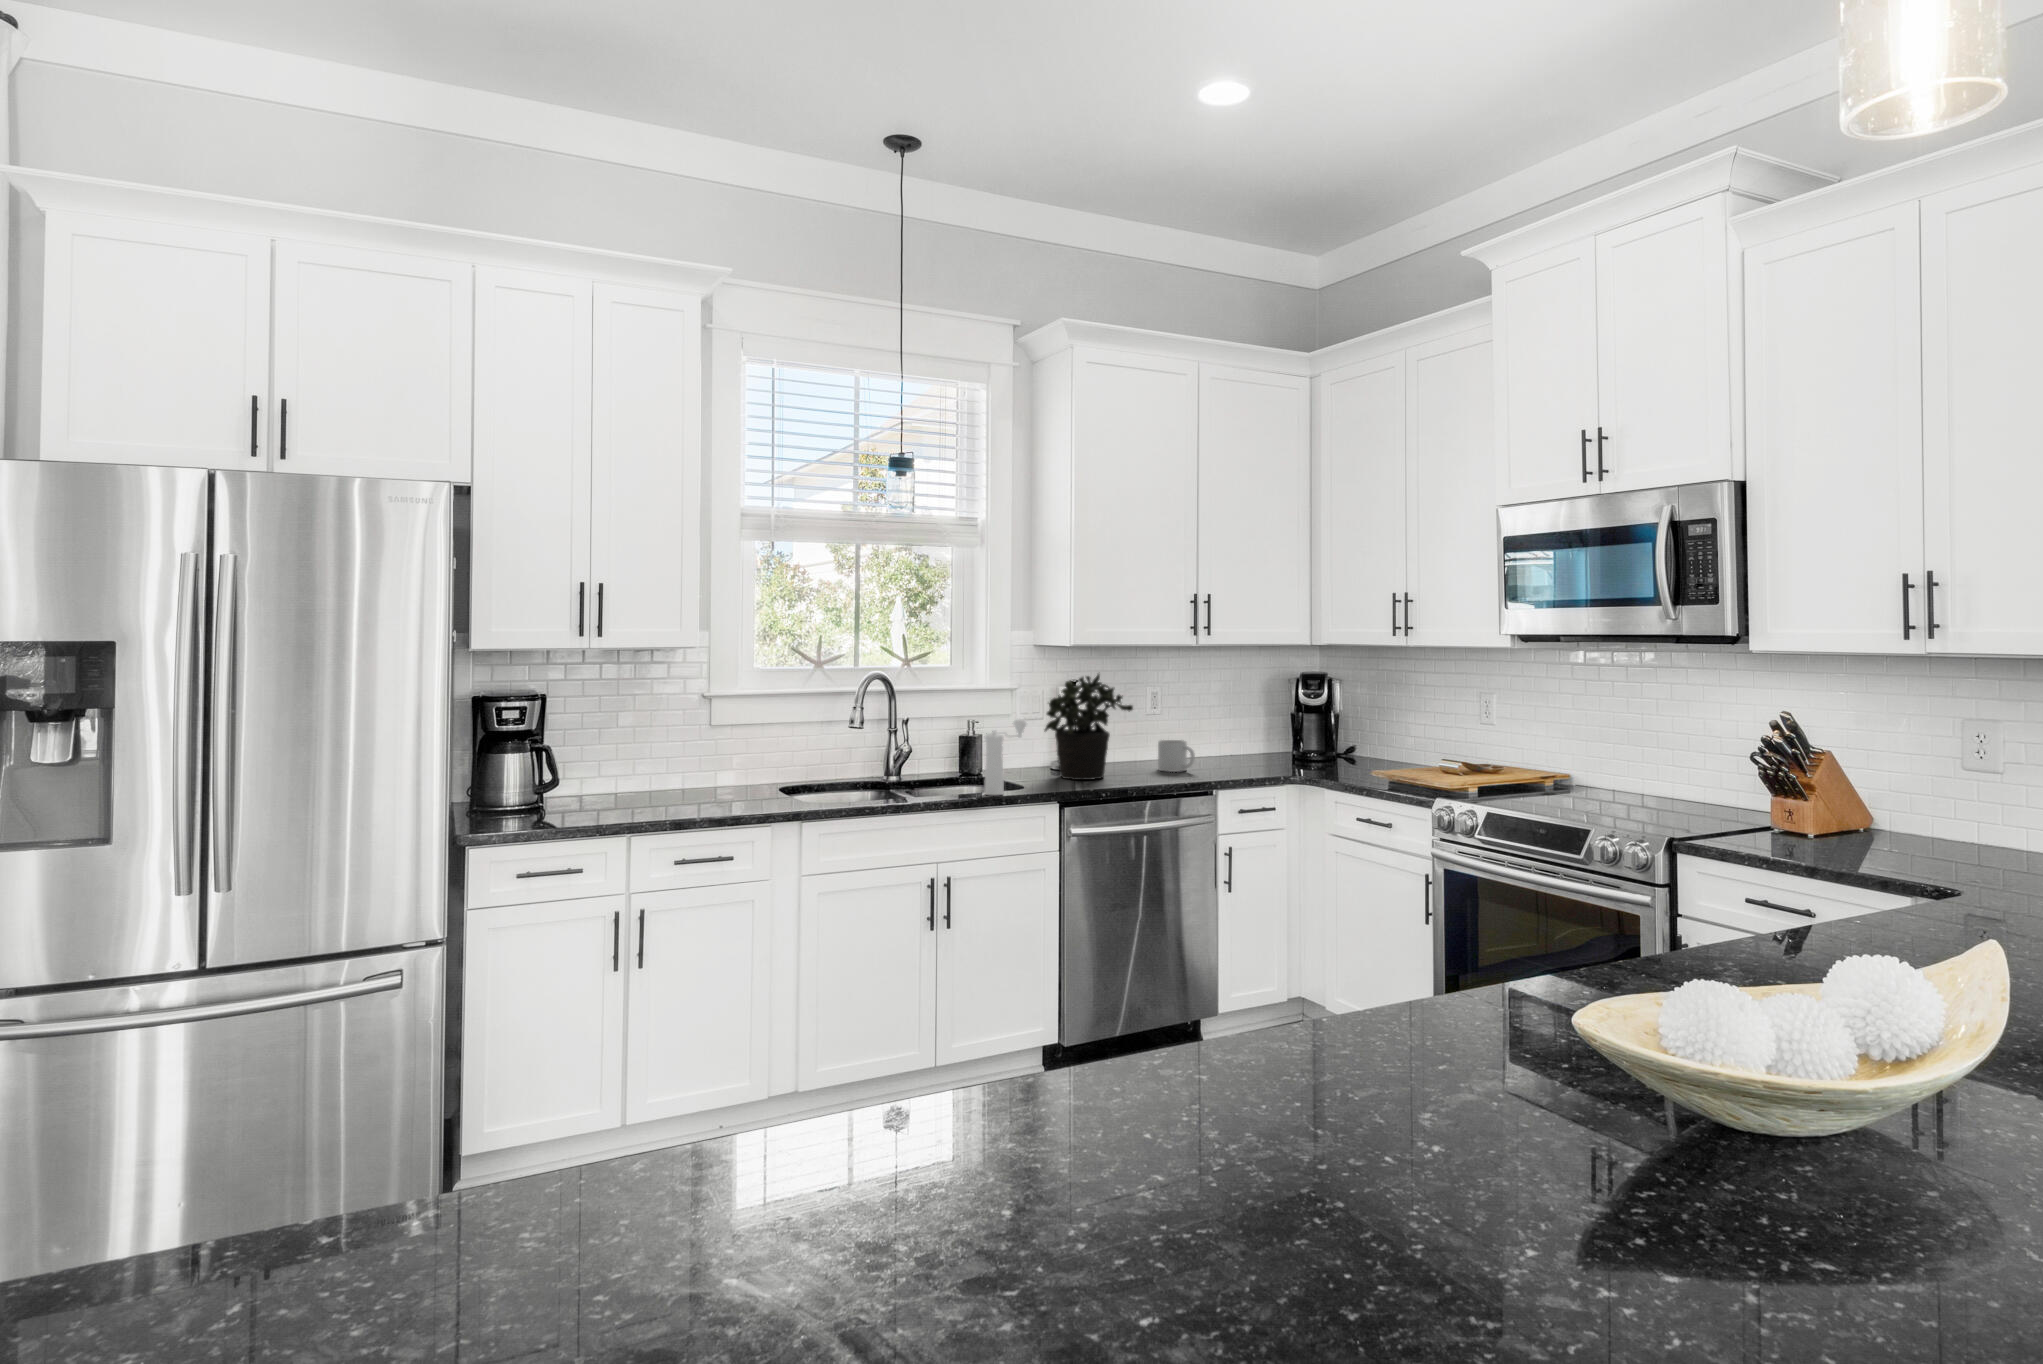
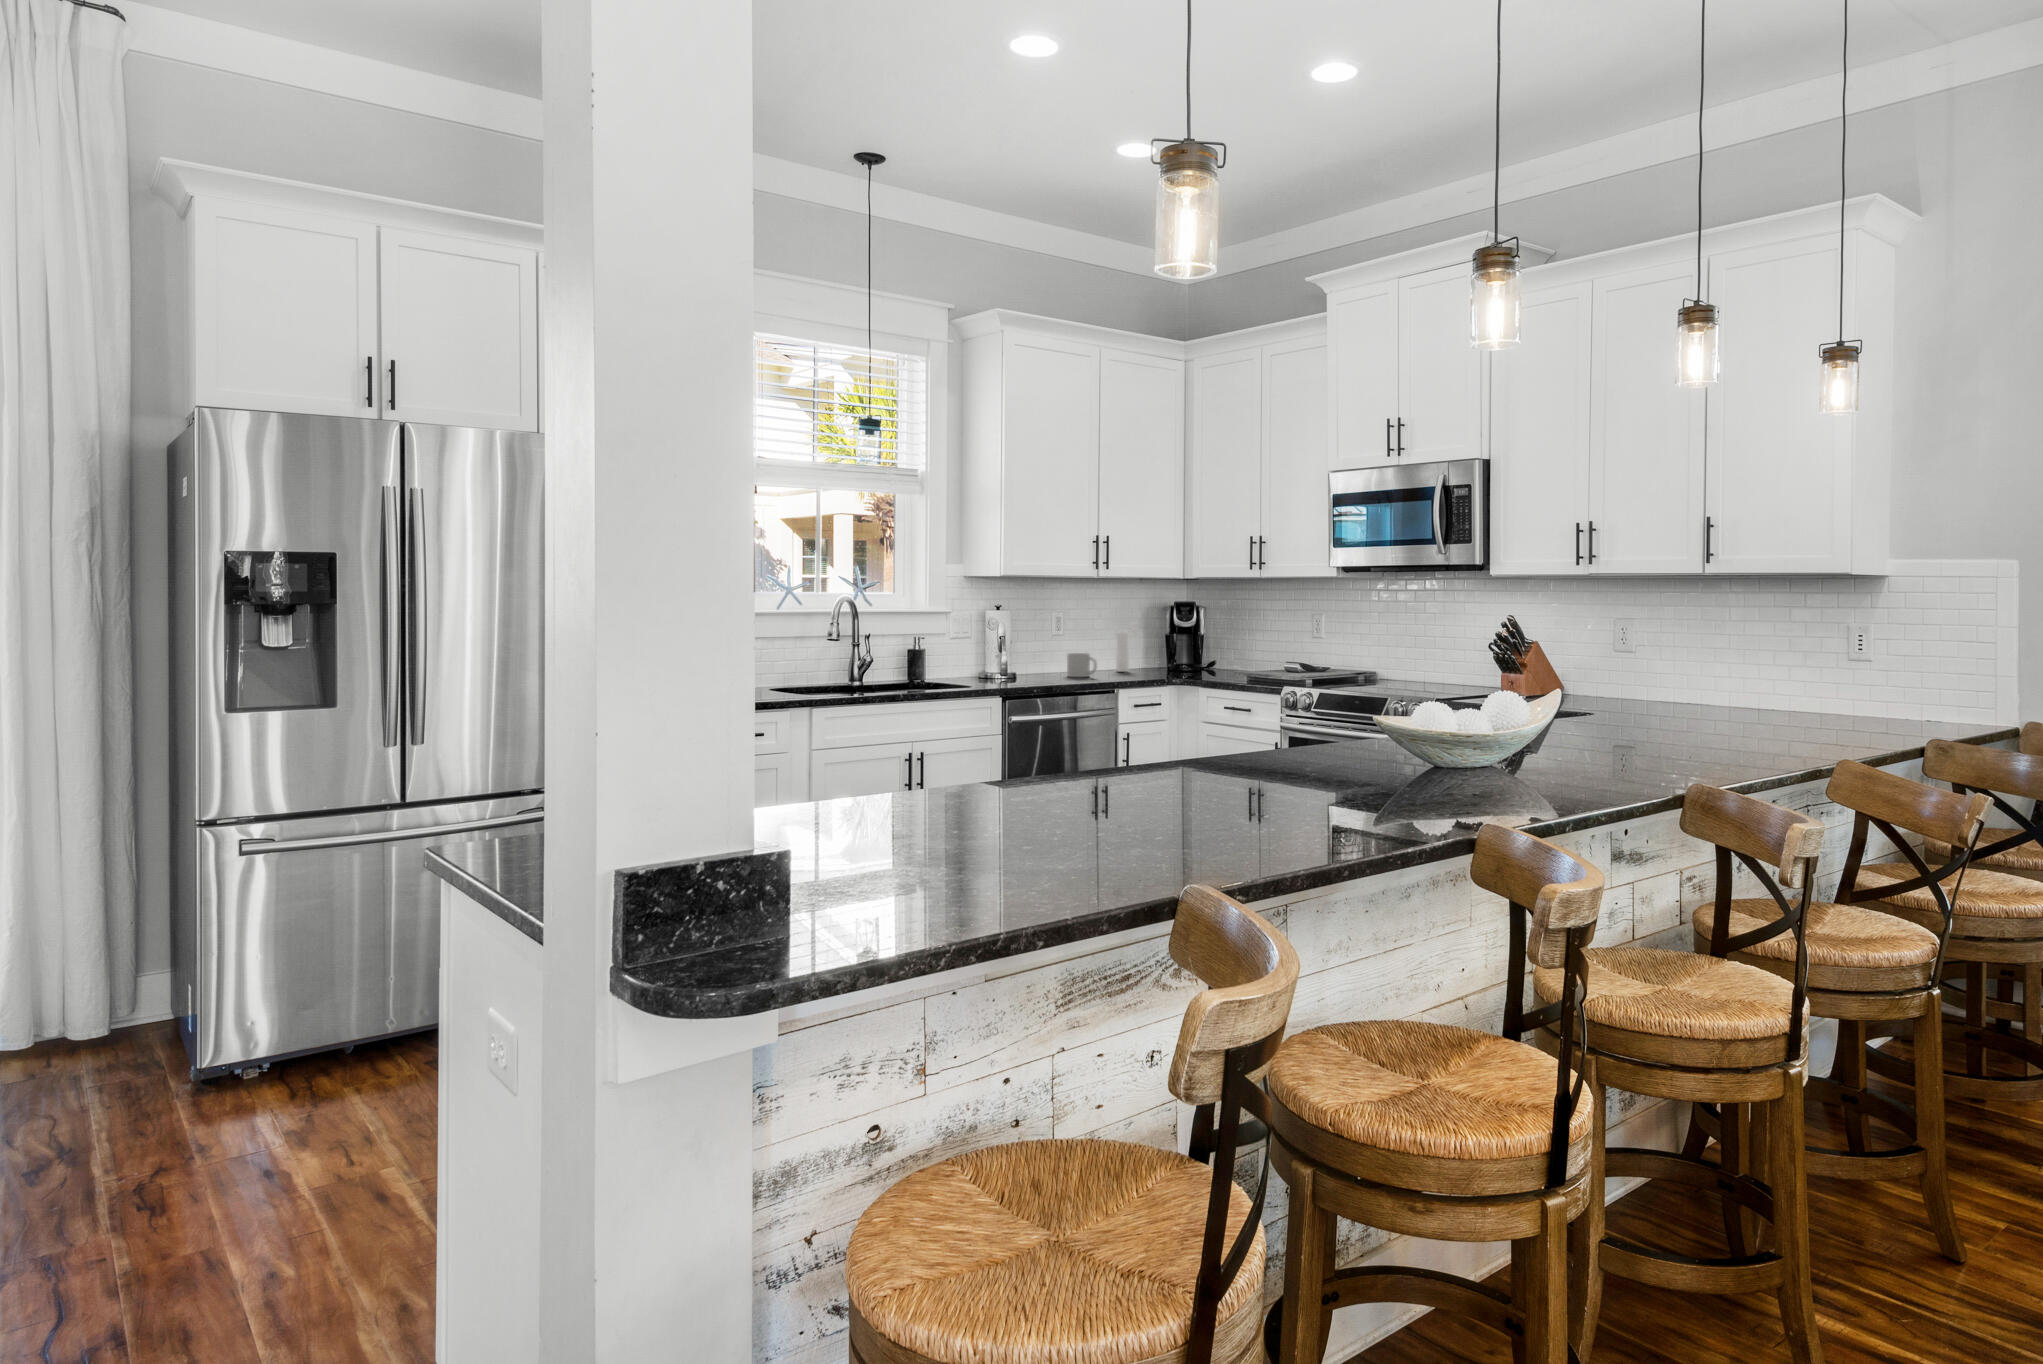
potted plant: present [1045,674,1133,780] -> none [982,597,1052,682]
pepper mill: present [984,719,1027,795] -> present [1116,623,1139,672]

